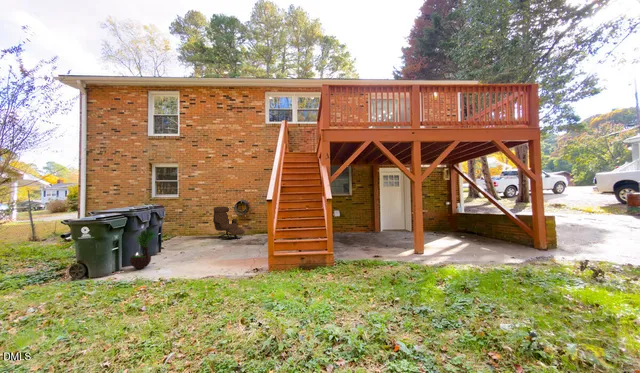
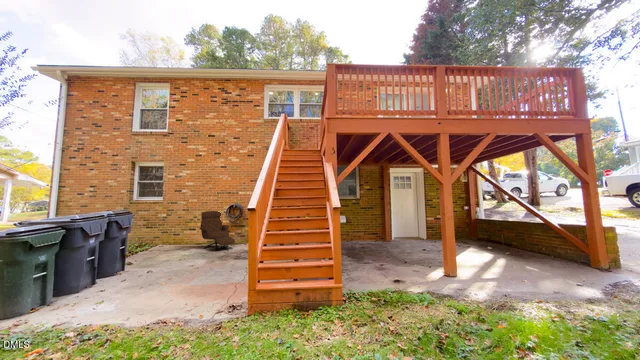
potted tree: present [130,230,155,269] -> none [35,247,87,310]

